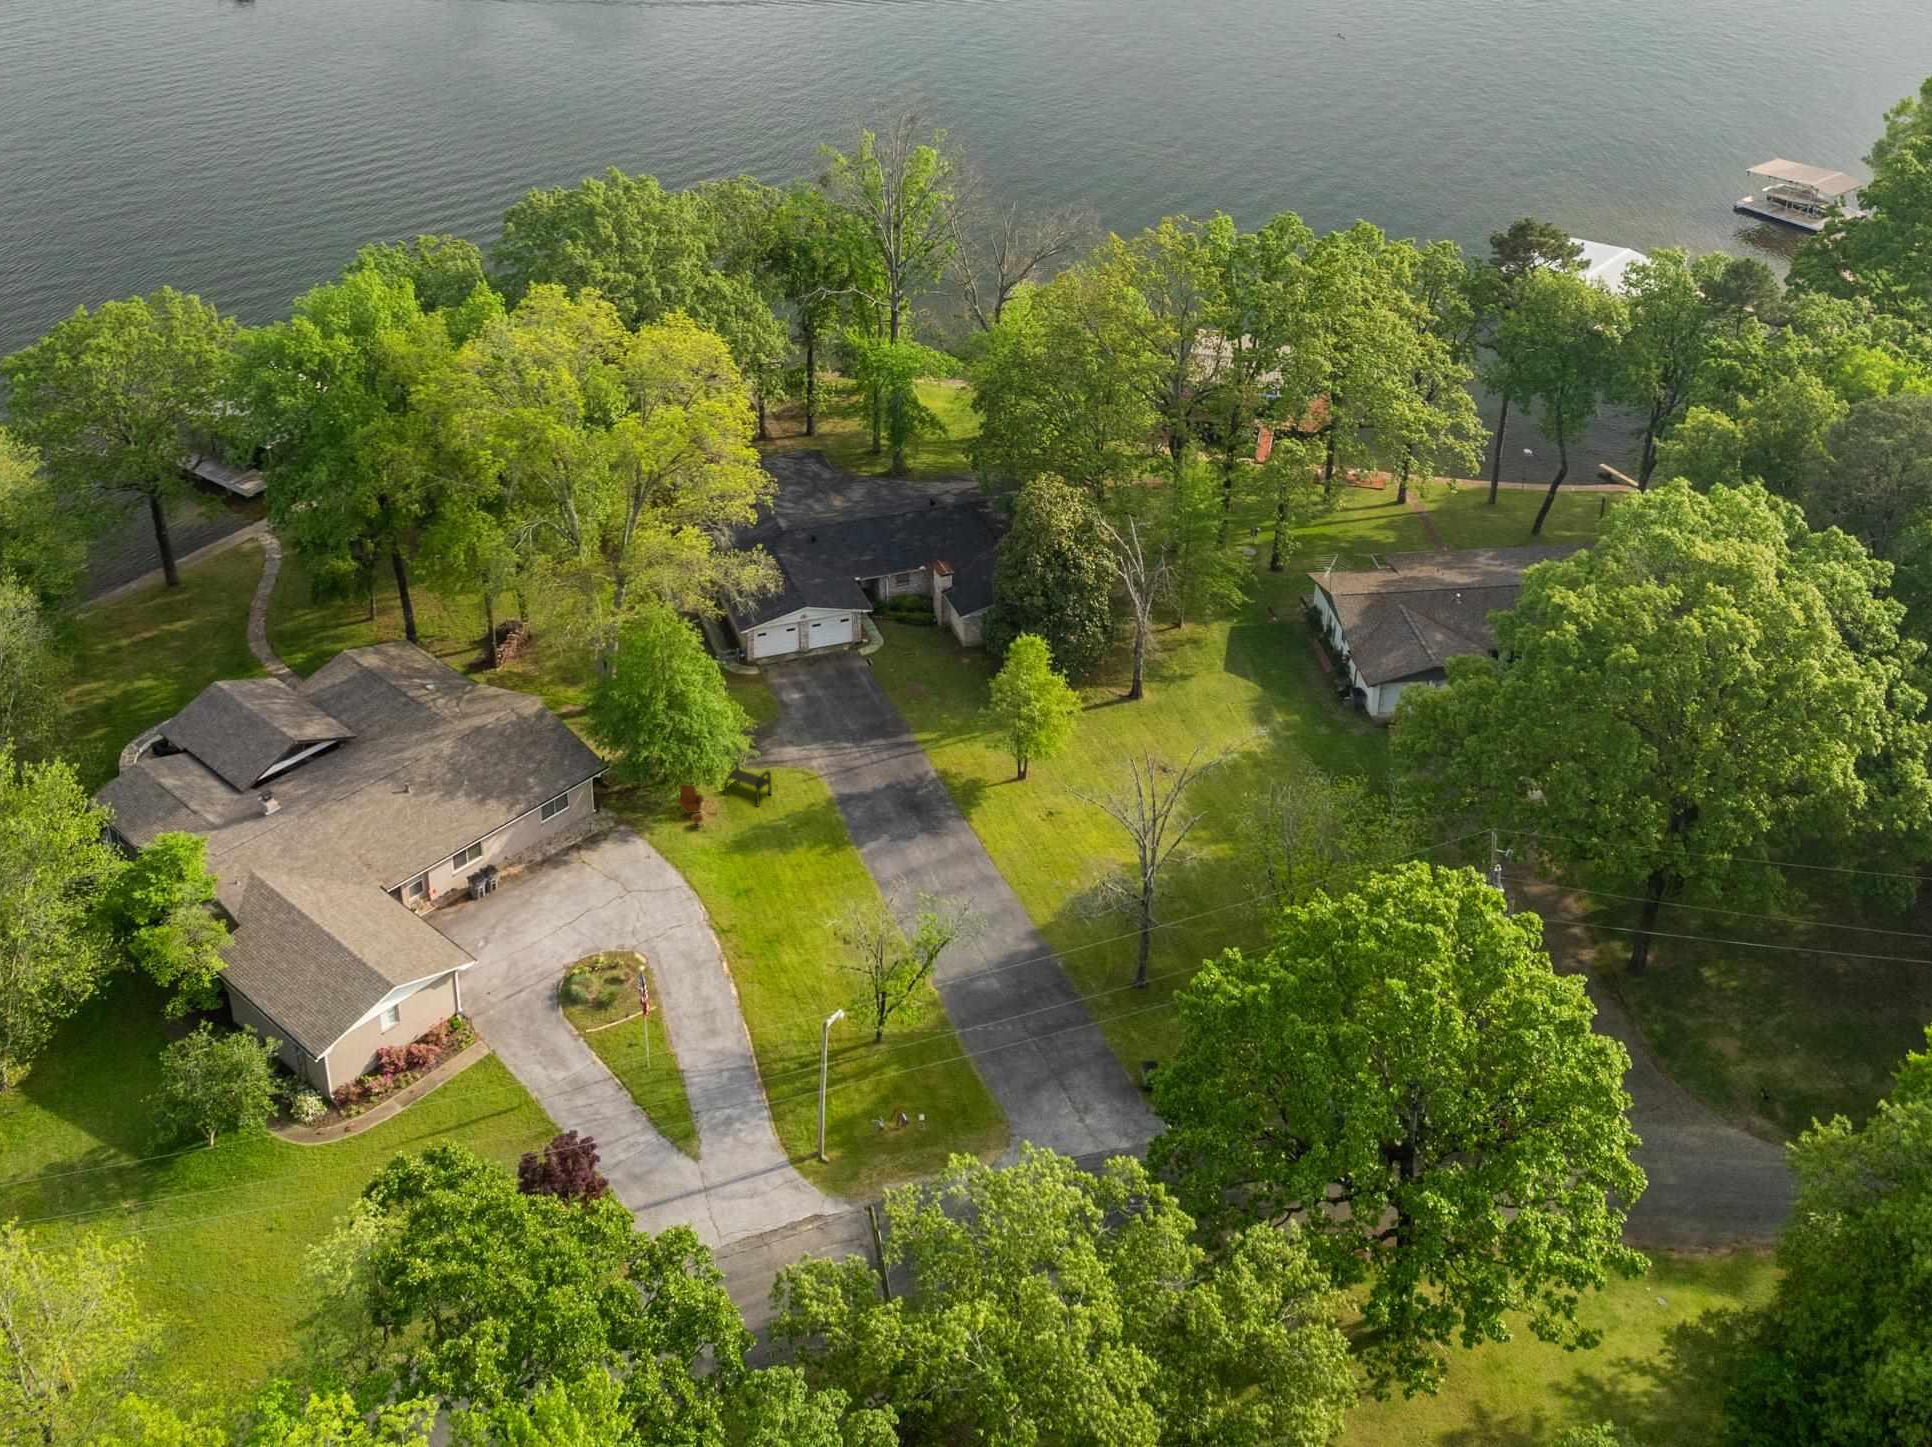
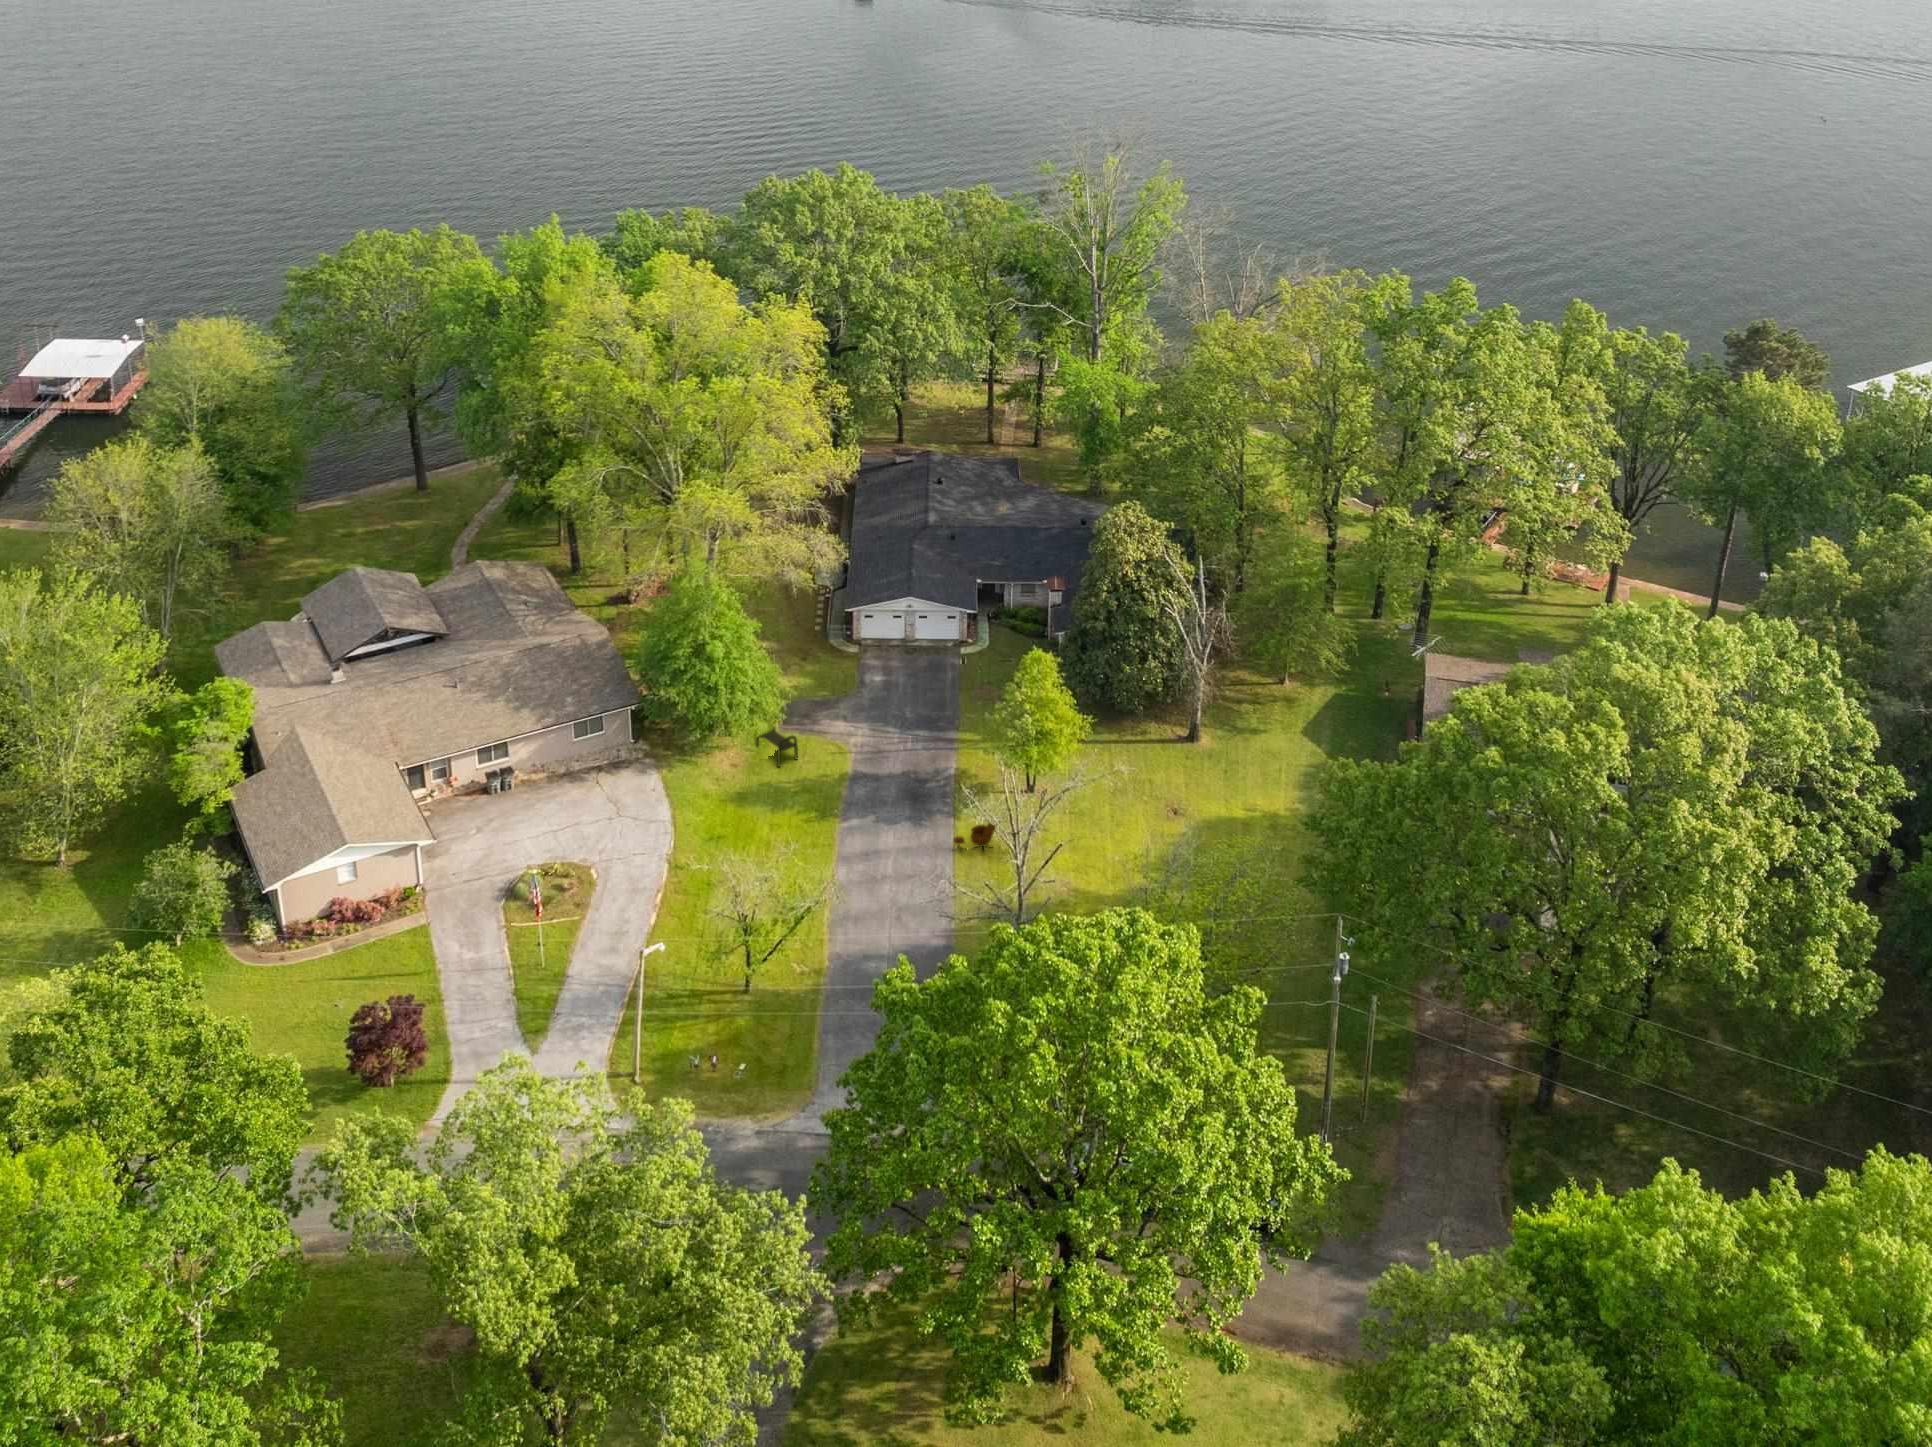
lounge chair: present [677,784,704,826] -> present [953,823,996,849]

